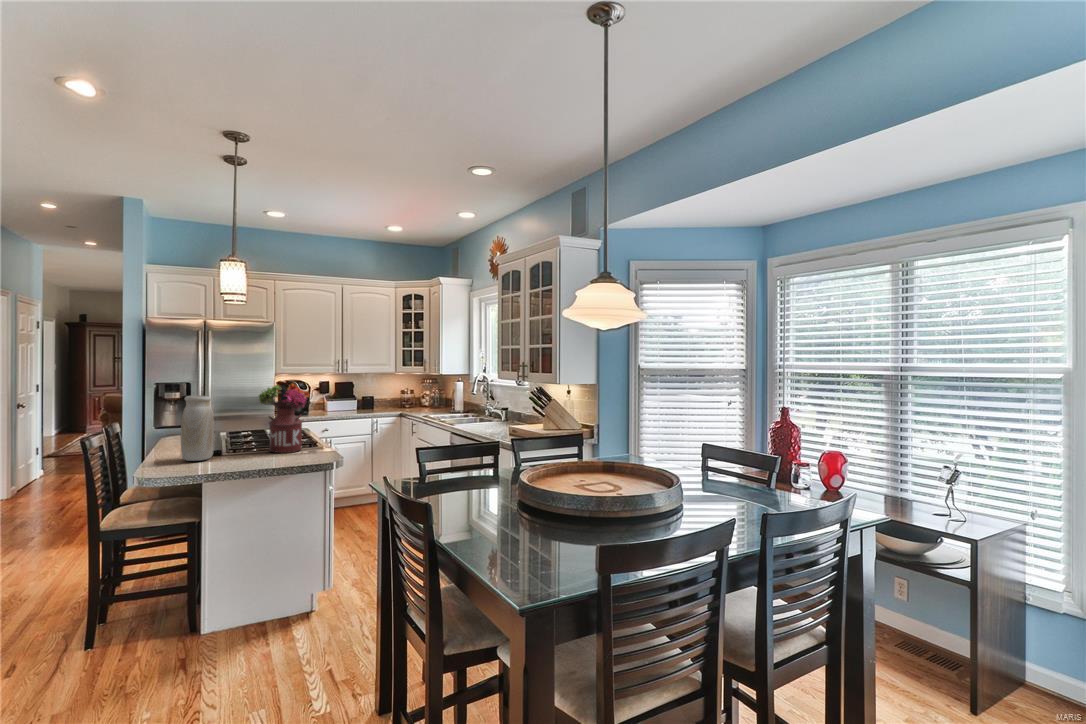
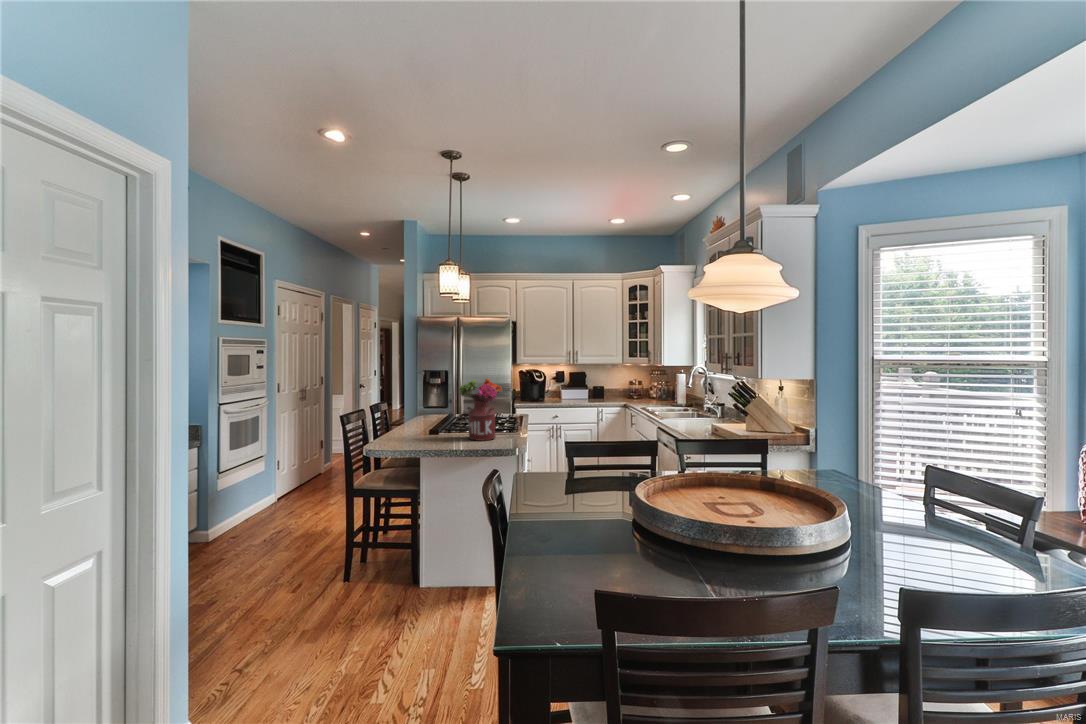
vase: present [181,395,214,461] -> none [397,388,423,443]

